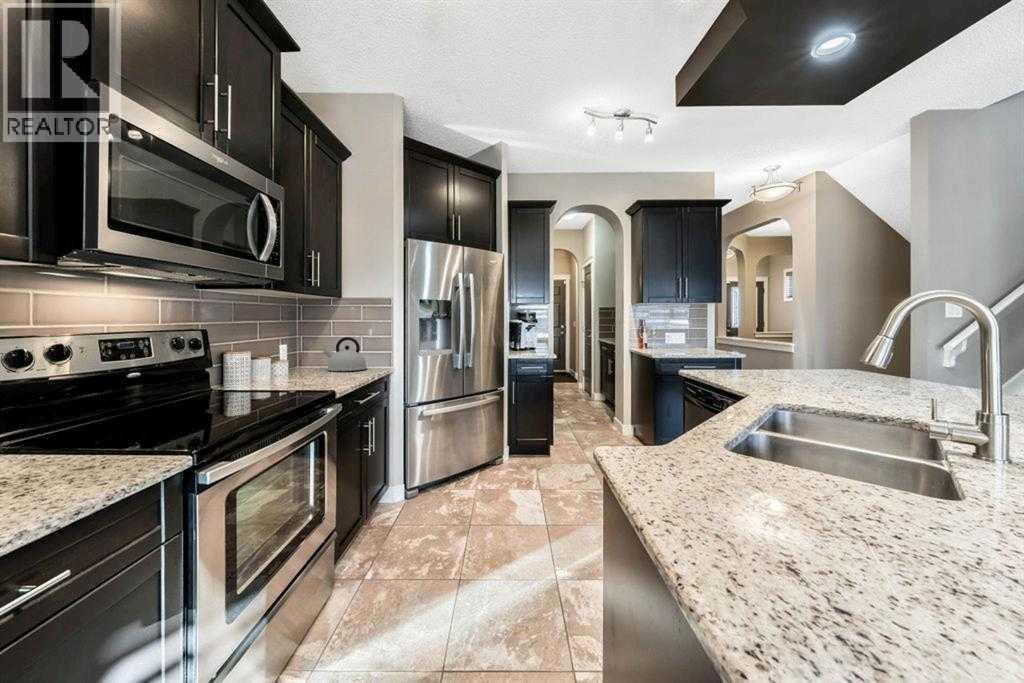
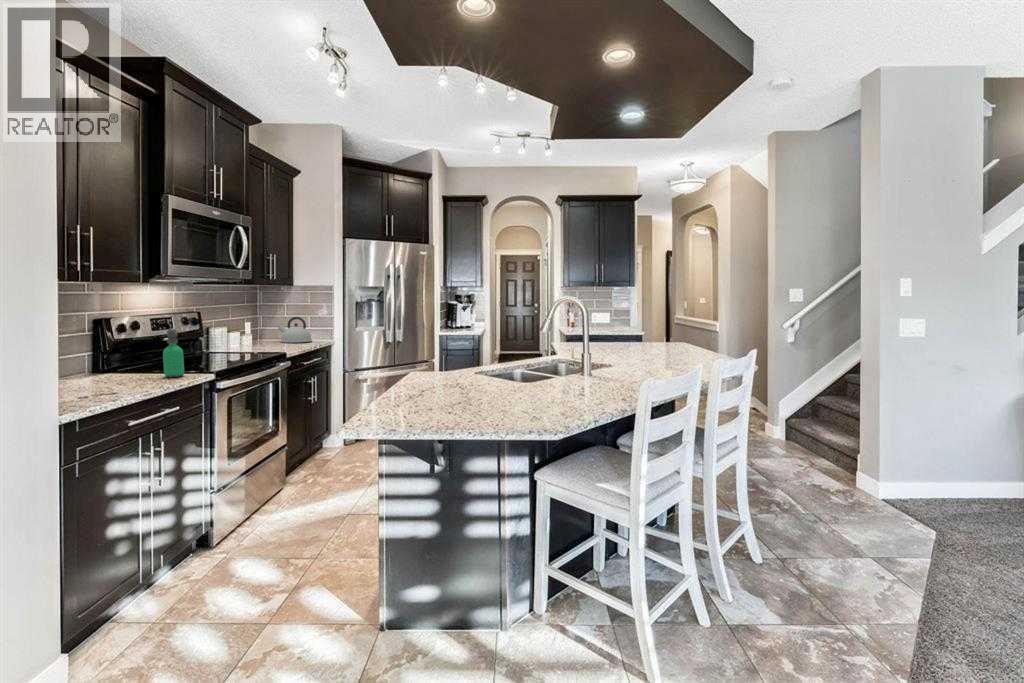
soap dispenser: none [42,364,103,483] -> present [163,328,184,377]

